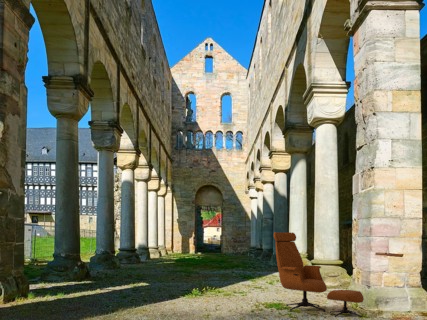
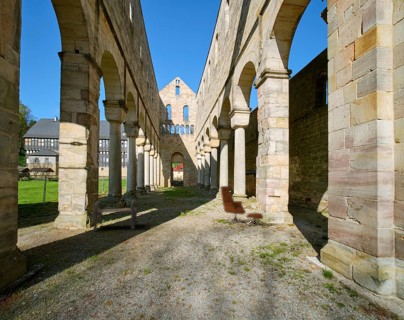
bench: none [9,250,100,311] -> present [93,200,137,231]

